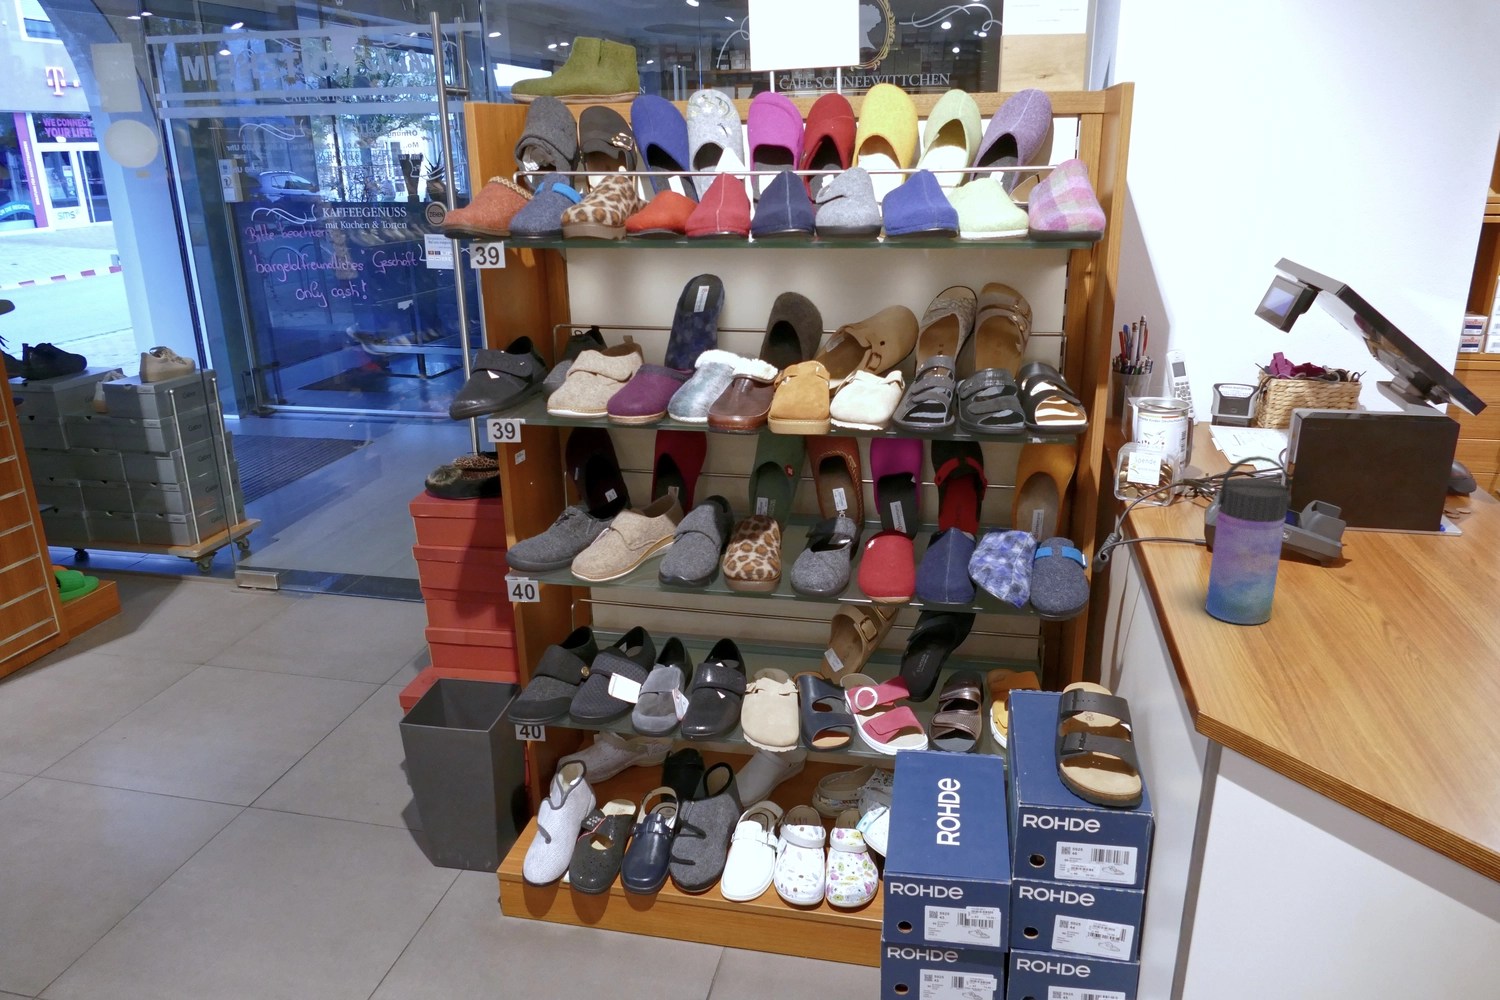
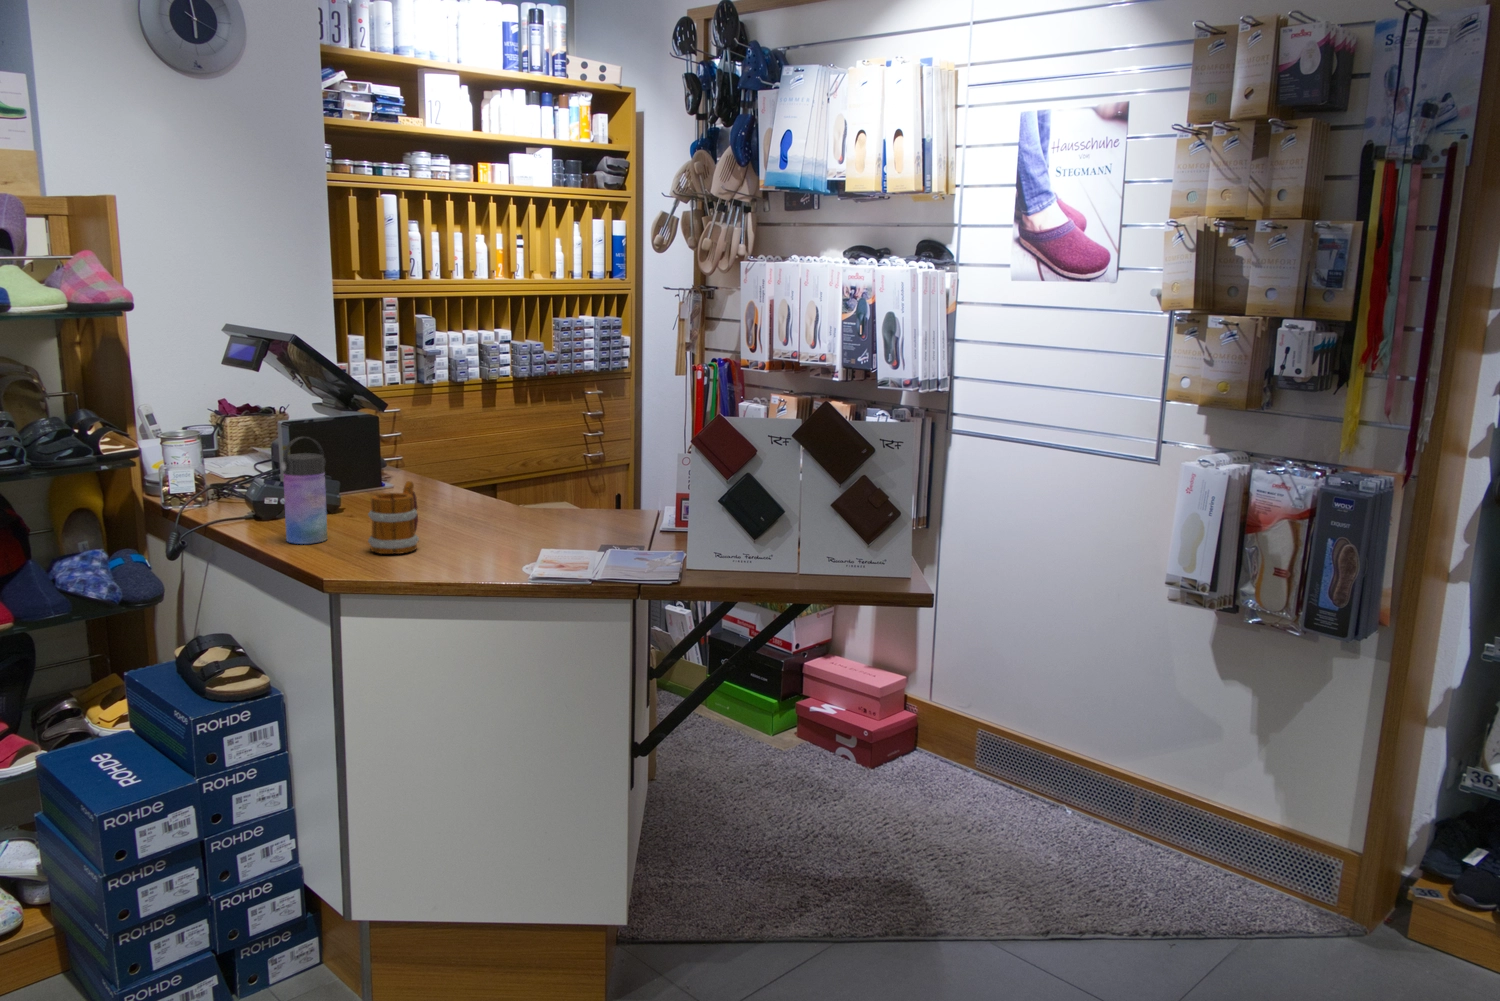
mug: none [1305,573,1424,703] -> present [368,481,419,554]

